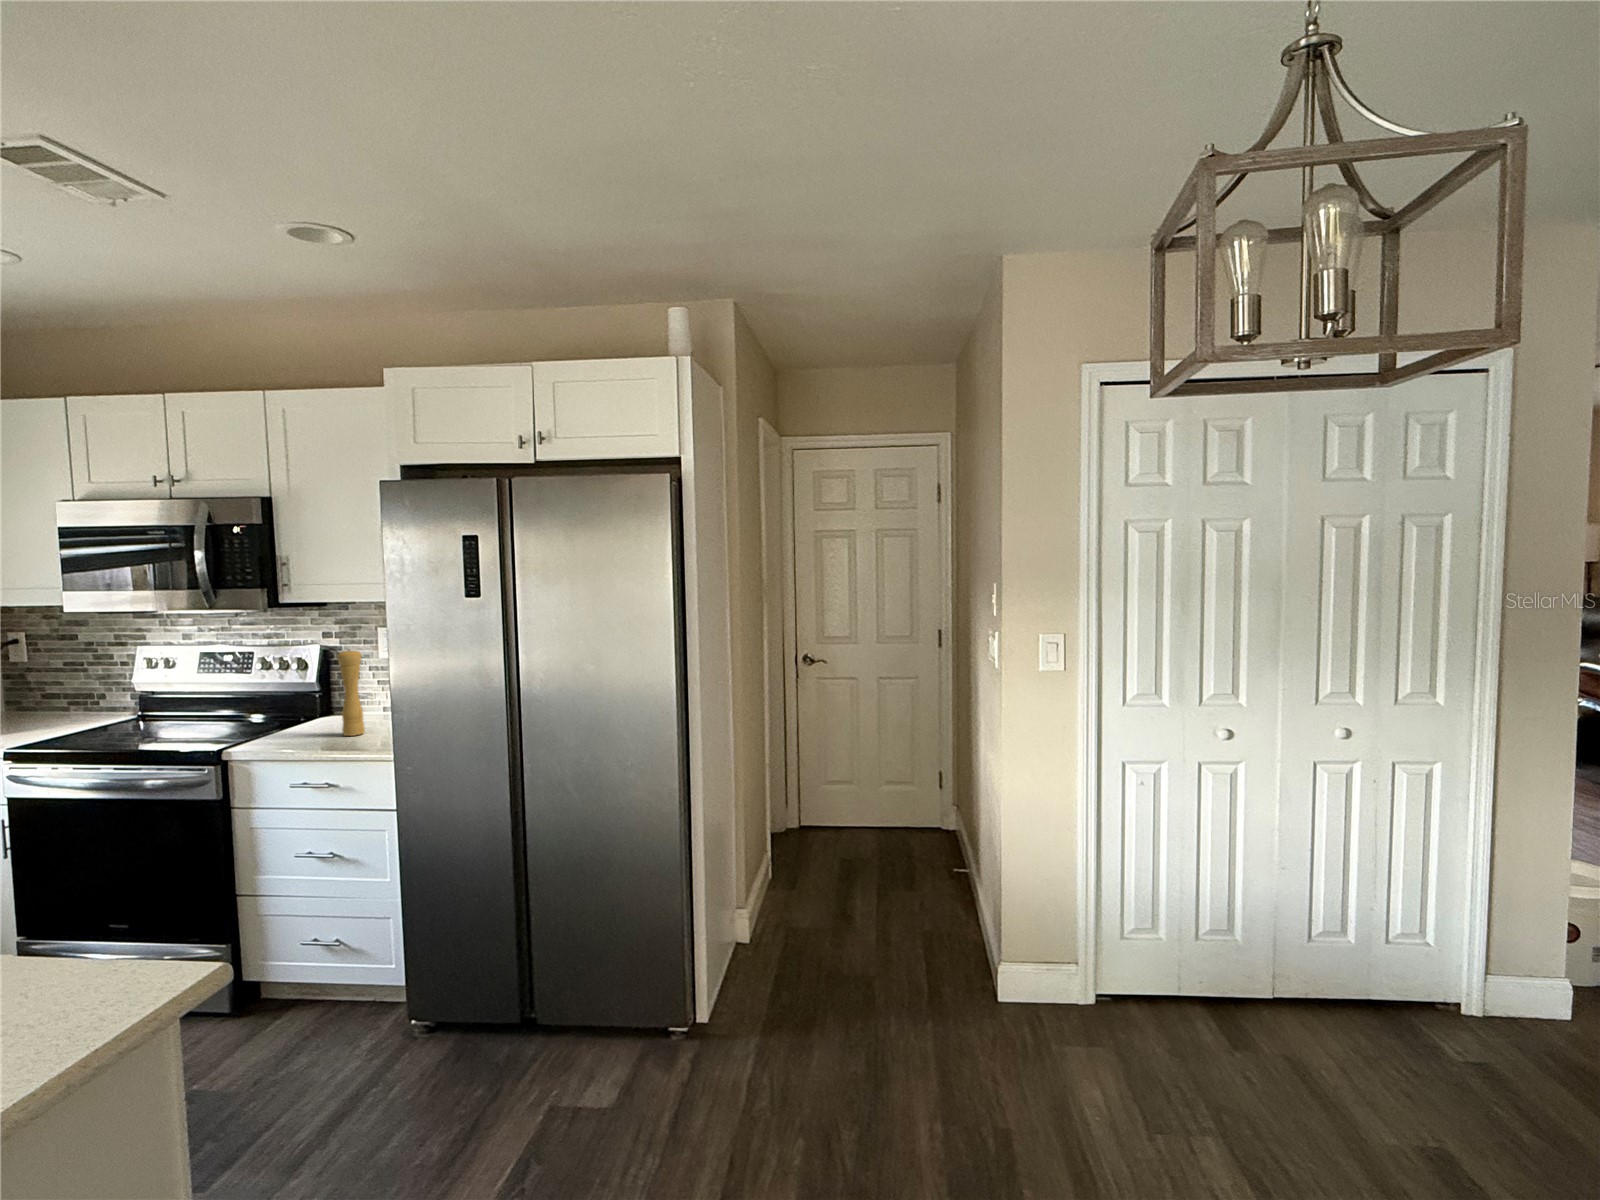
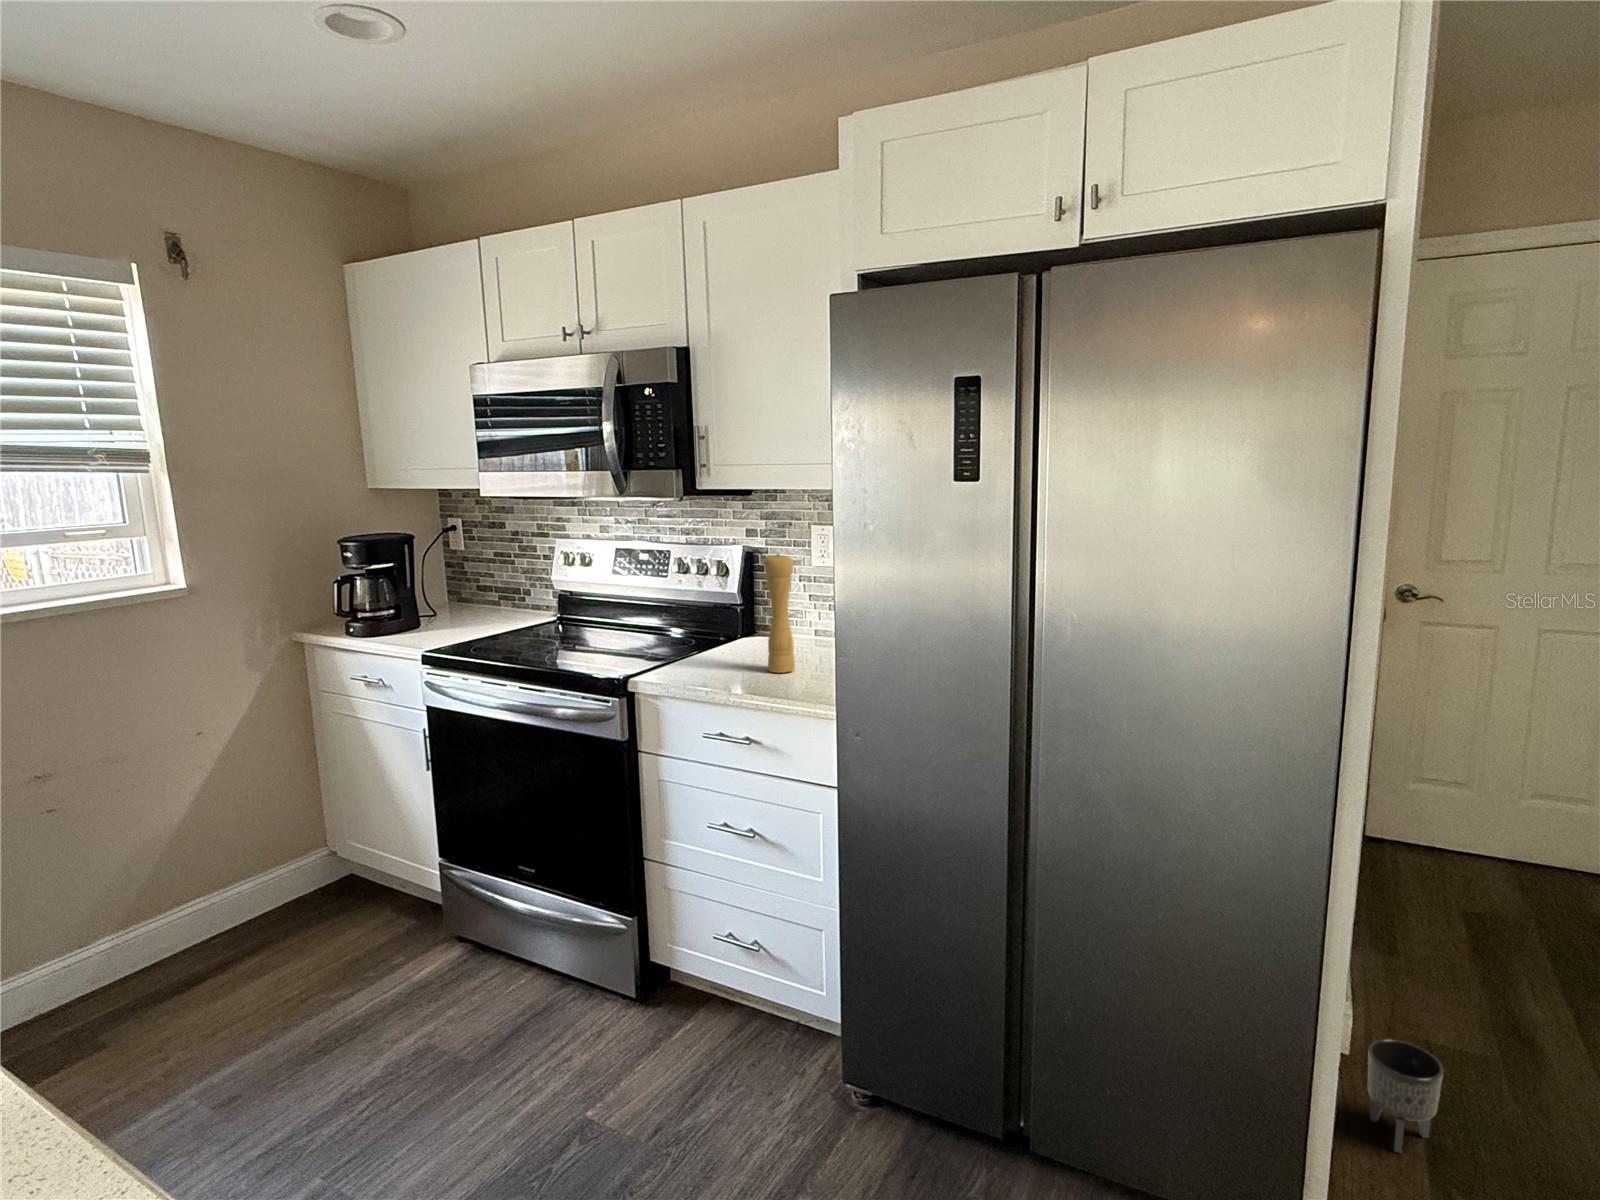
planter: none [741,912,777,975] -> present [1368,1039,1443,1153]

